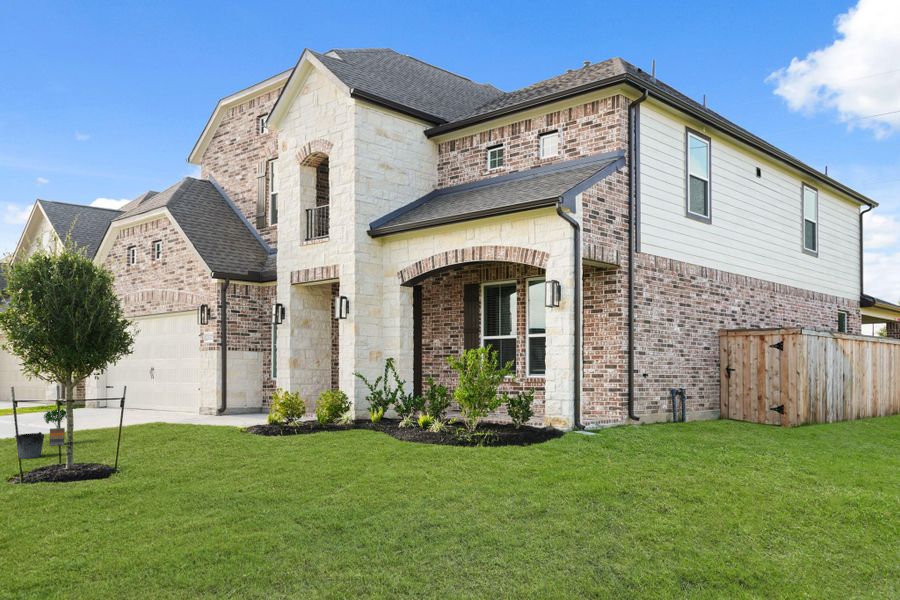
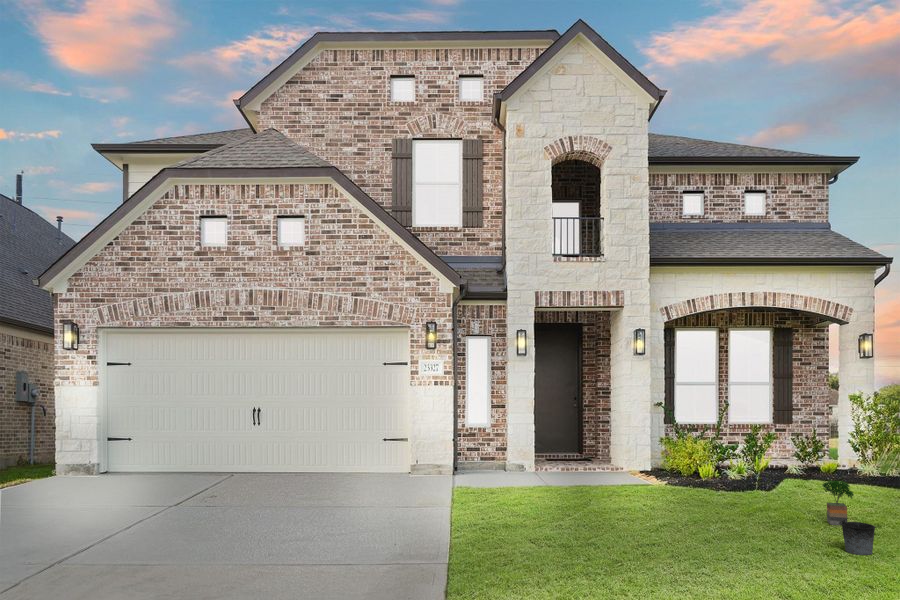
potted tree: present [44,409,67,446] -> present [822,481,854,525]

